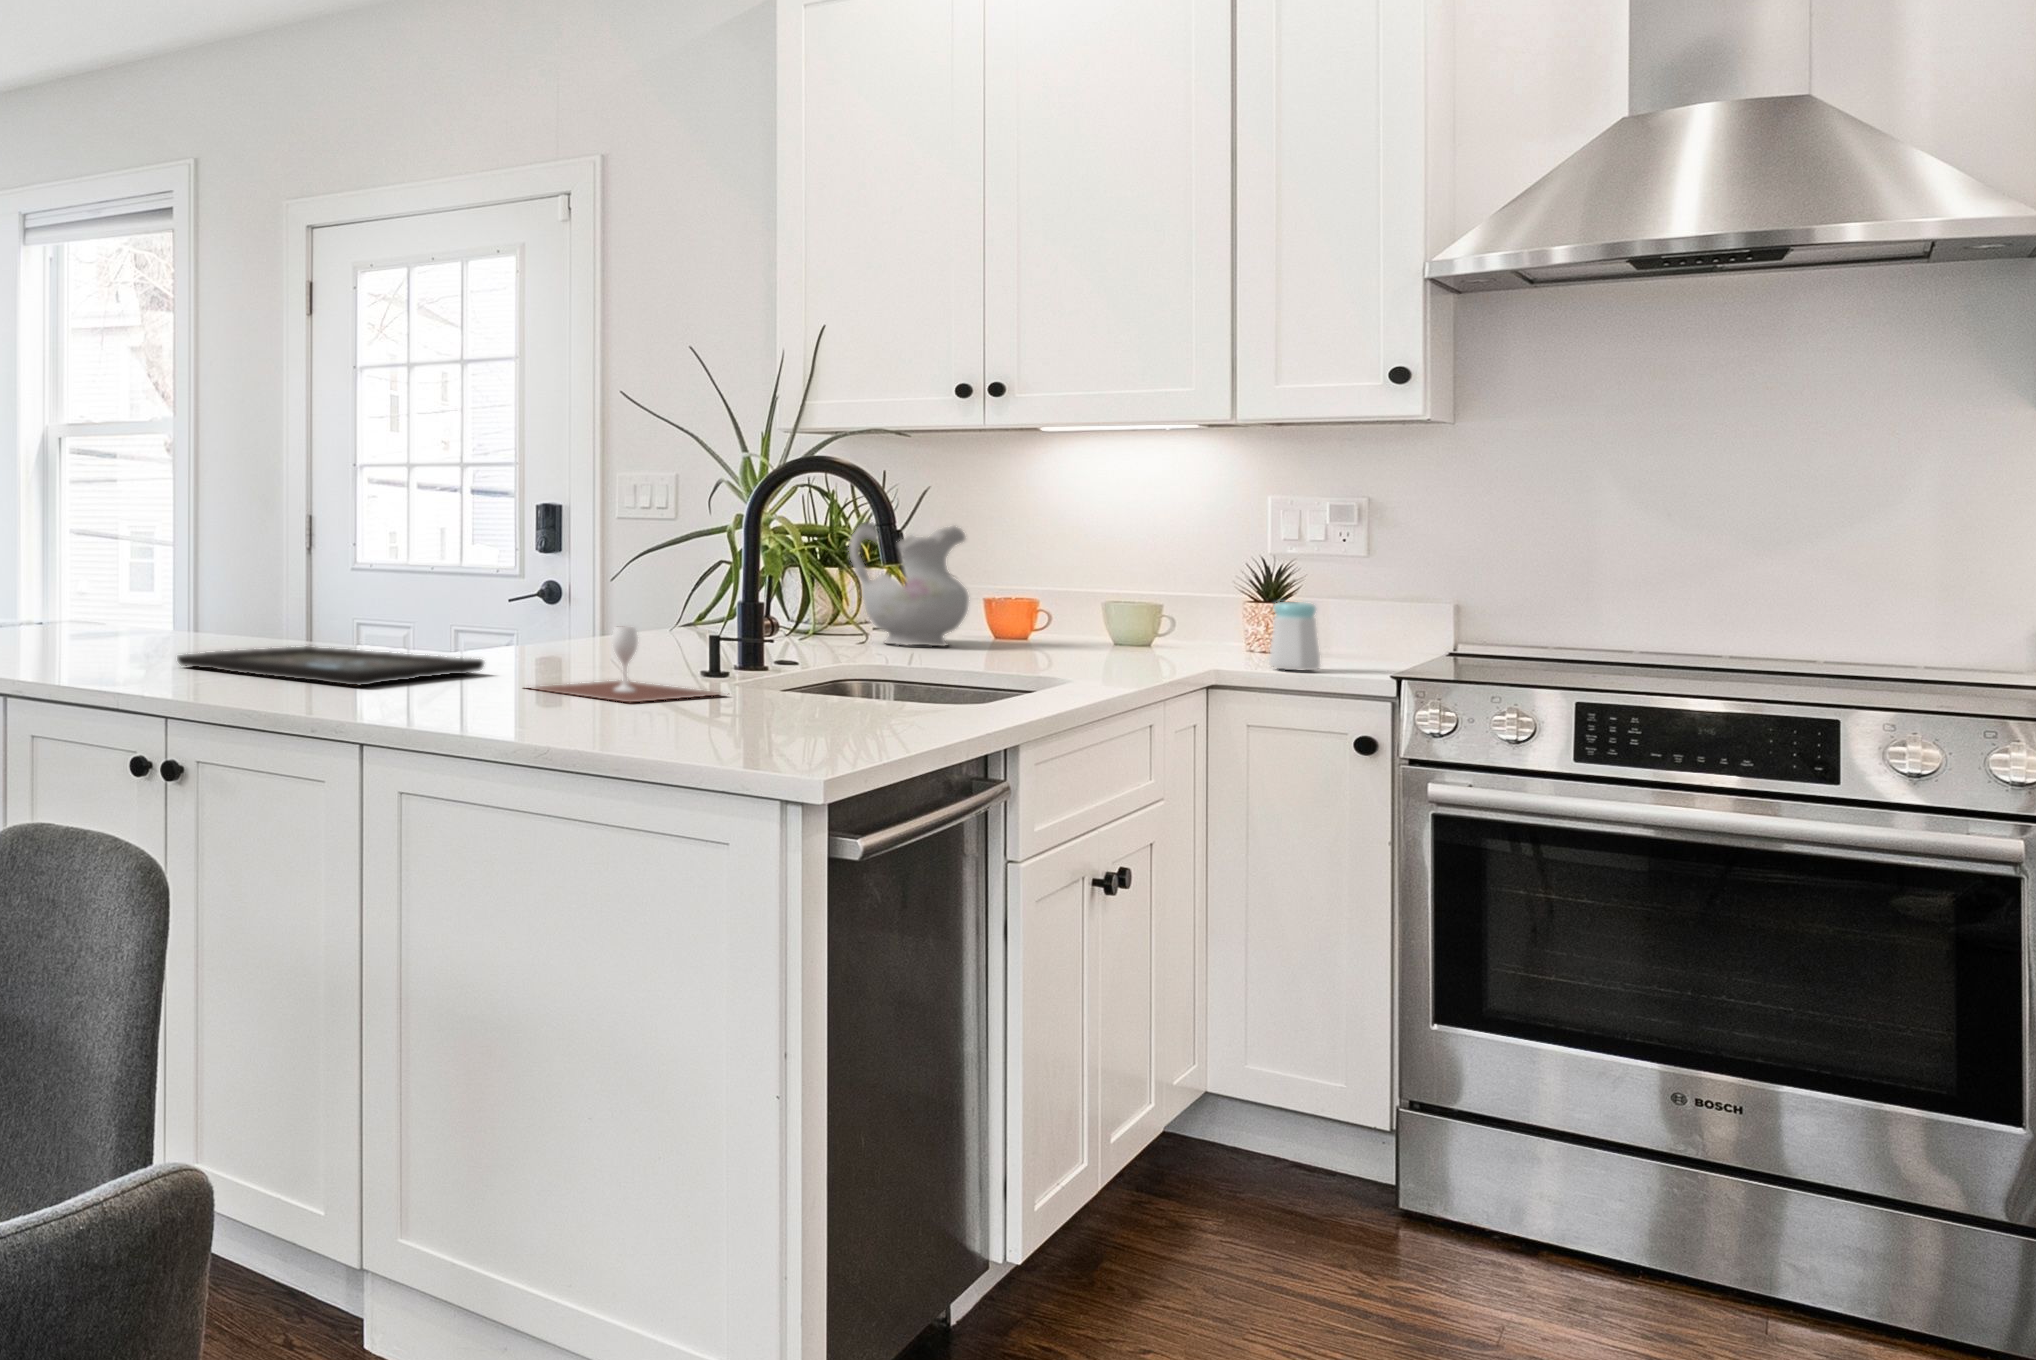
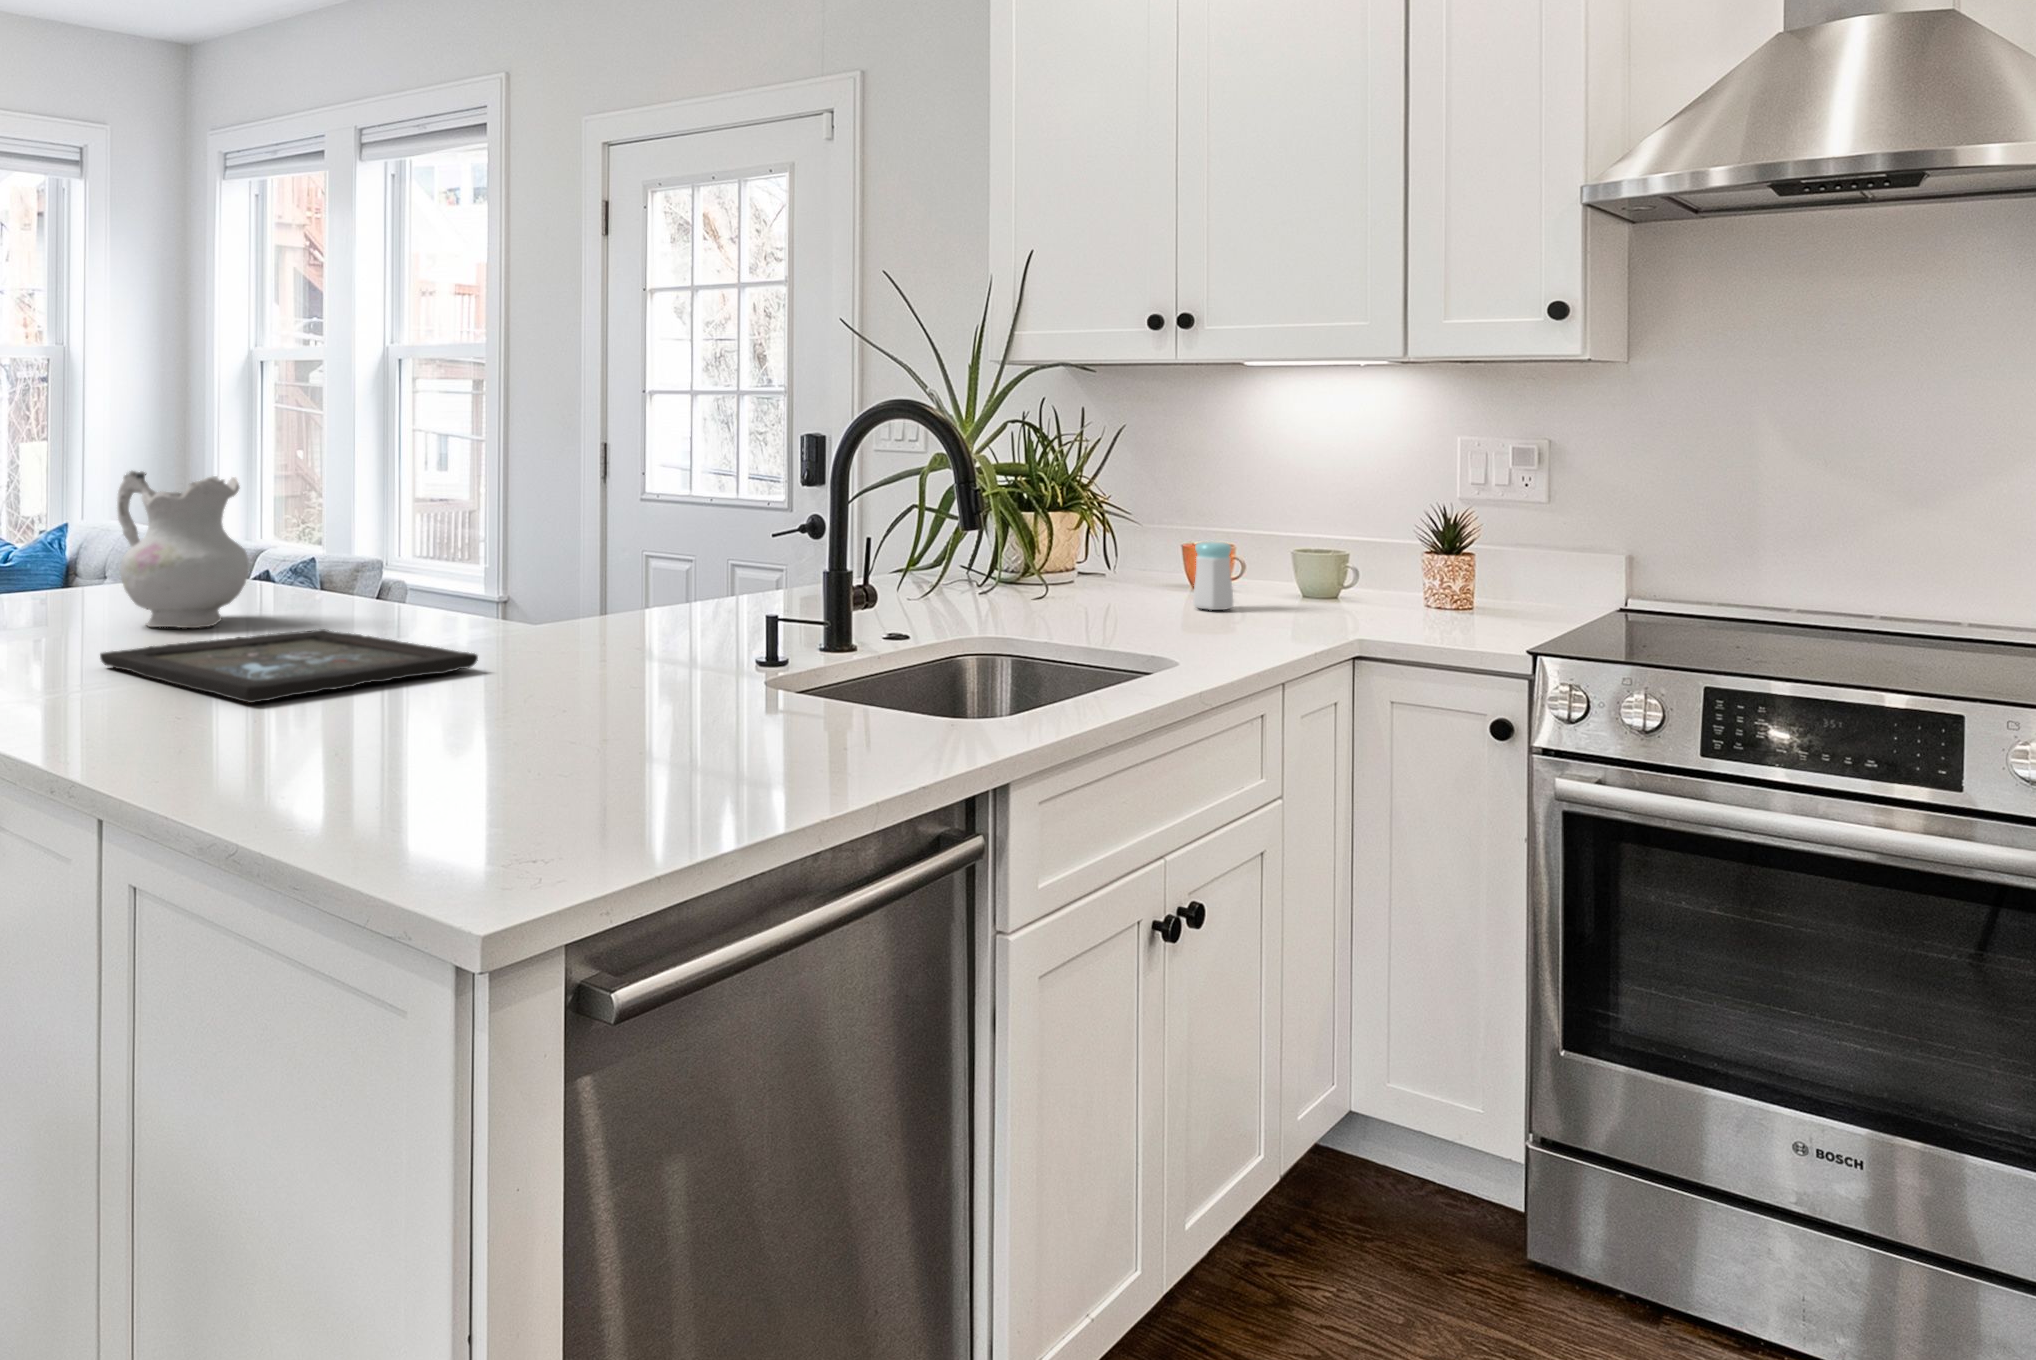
ceramic pitcher: present [849,522,969,646] -> present [117,471,249,628]
salt shaker: present [1269,602,1320,670] -> present [1193,541,1233,610]
wine glass: present [534,626,718,702] -> none [473,622,714,729]

